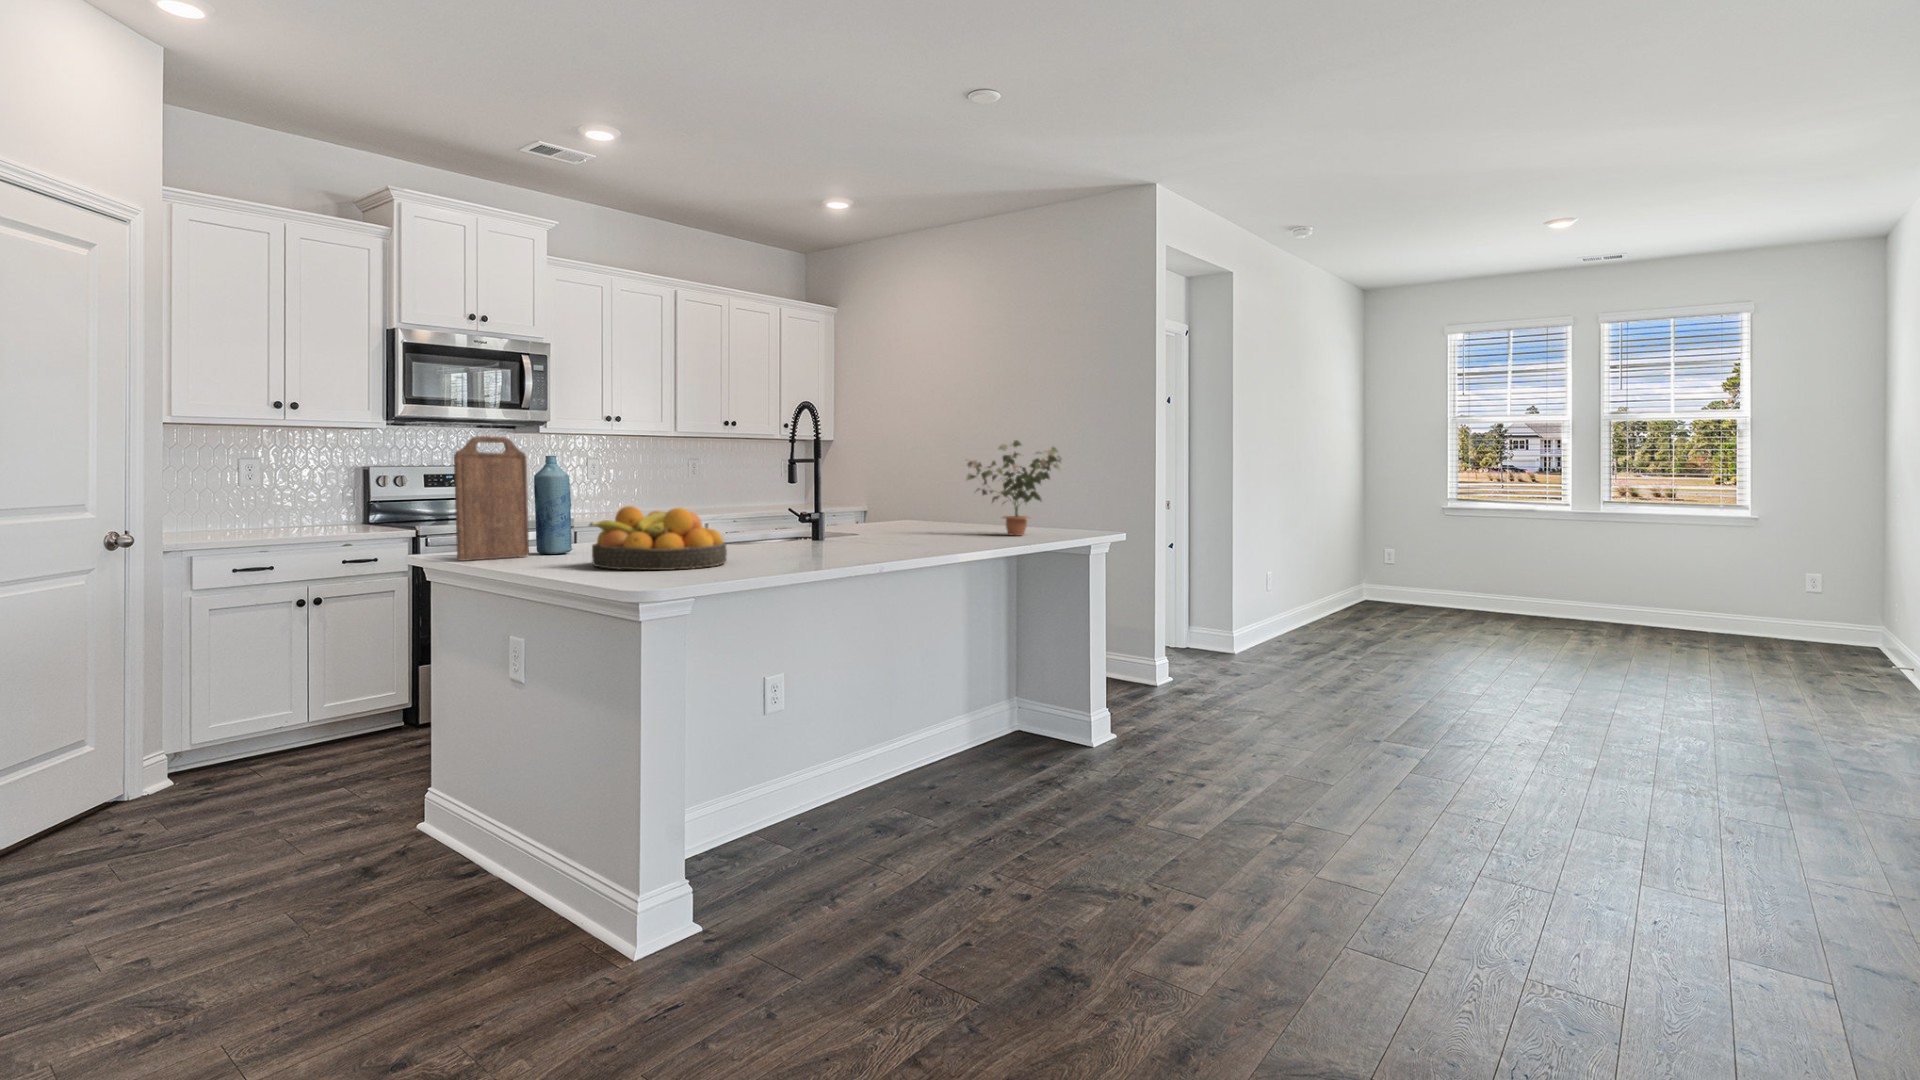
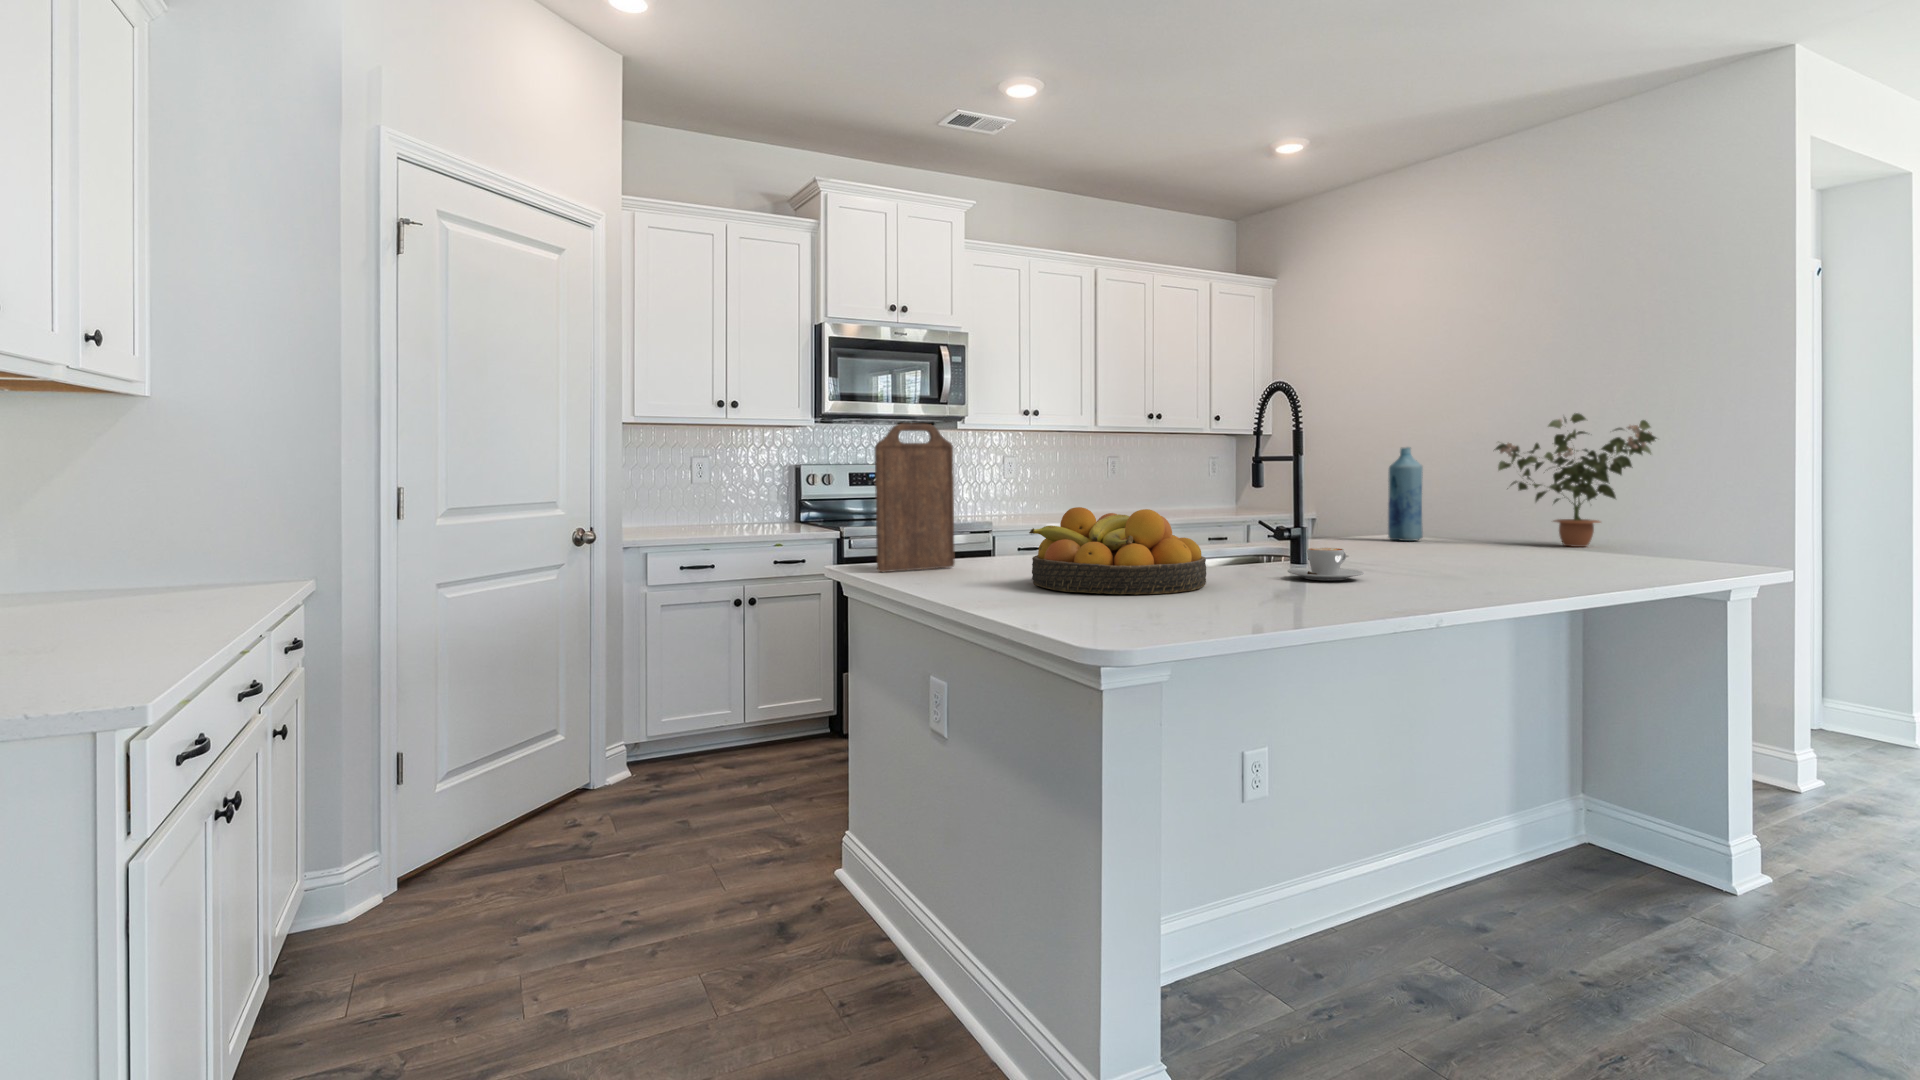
bottle: present [534,456,572,554] -> present [1388,447,1423,541]
coffee cup: none [791,536,842,559] -> present [1288,548,1364,581]

